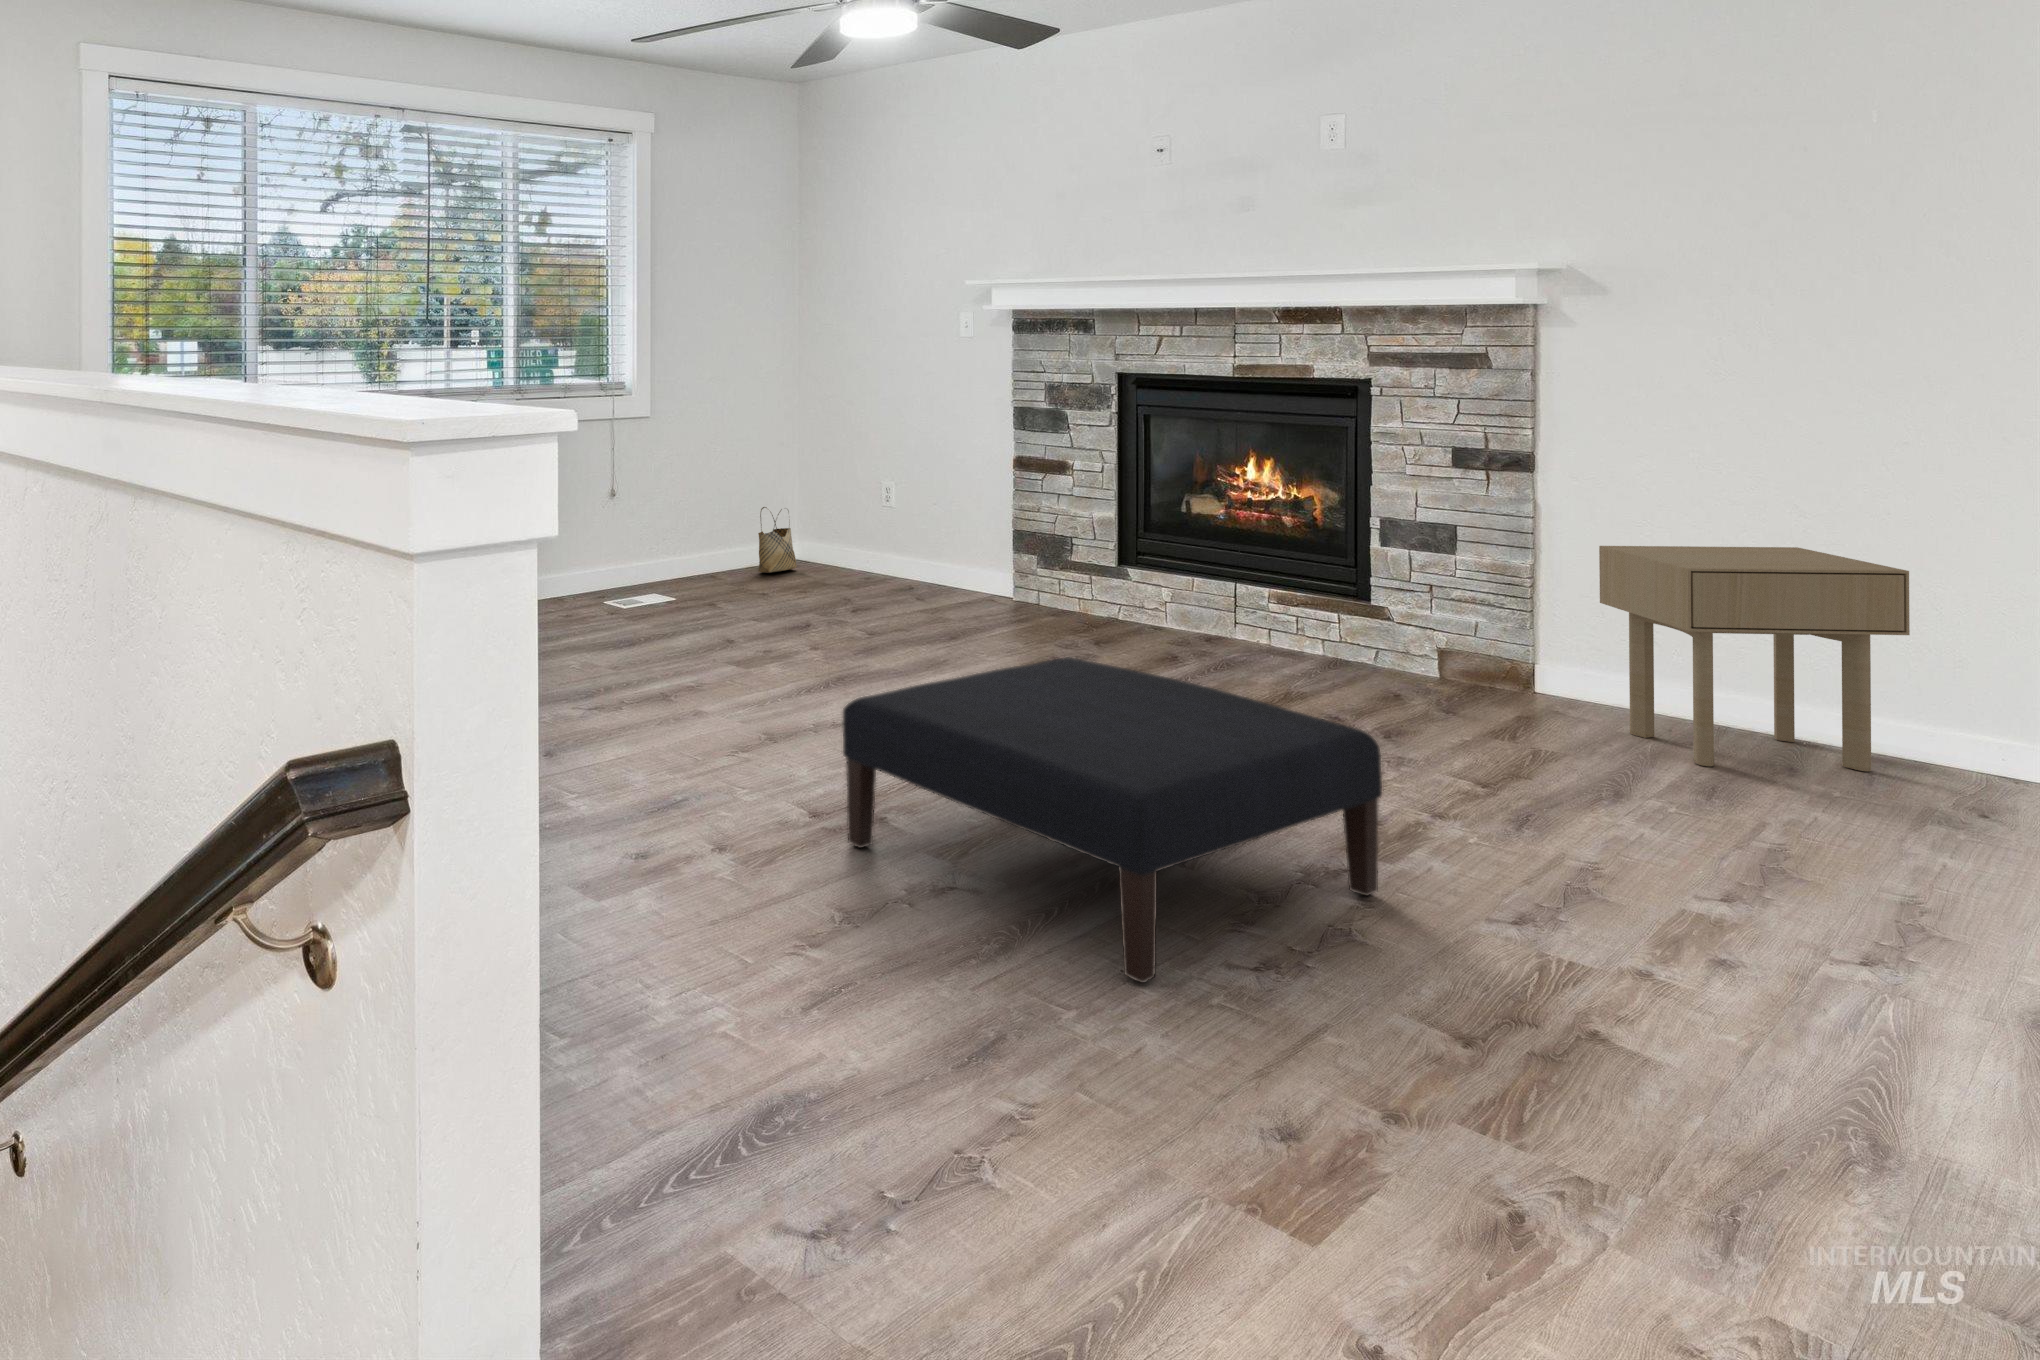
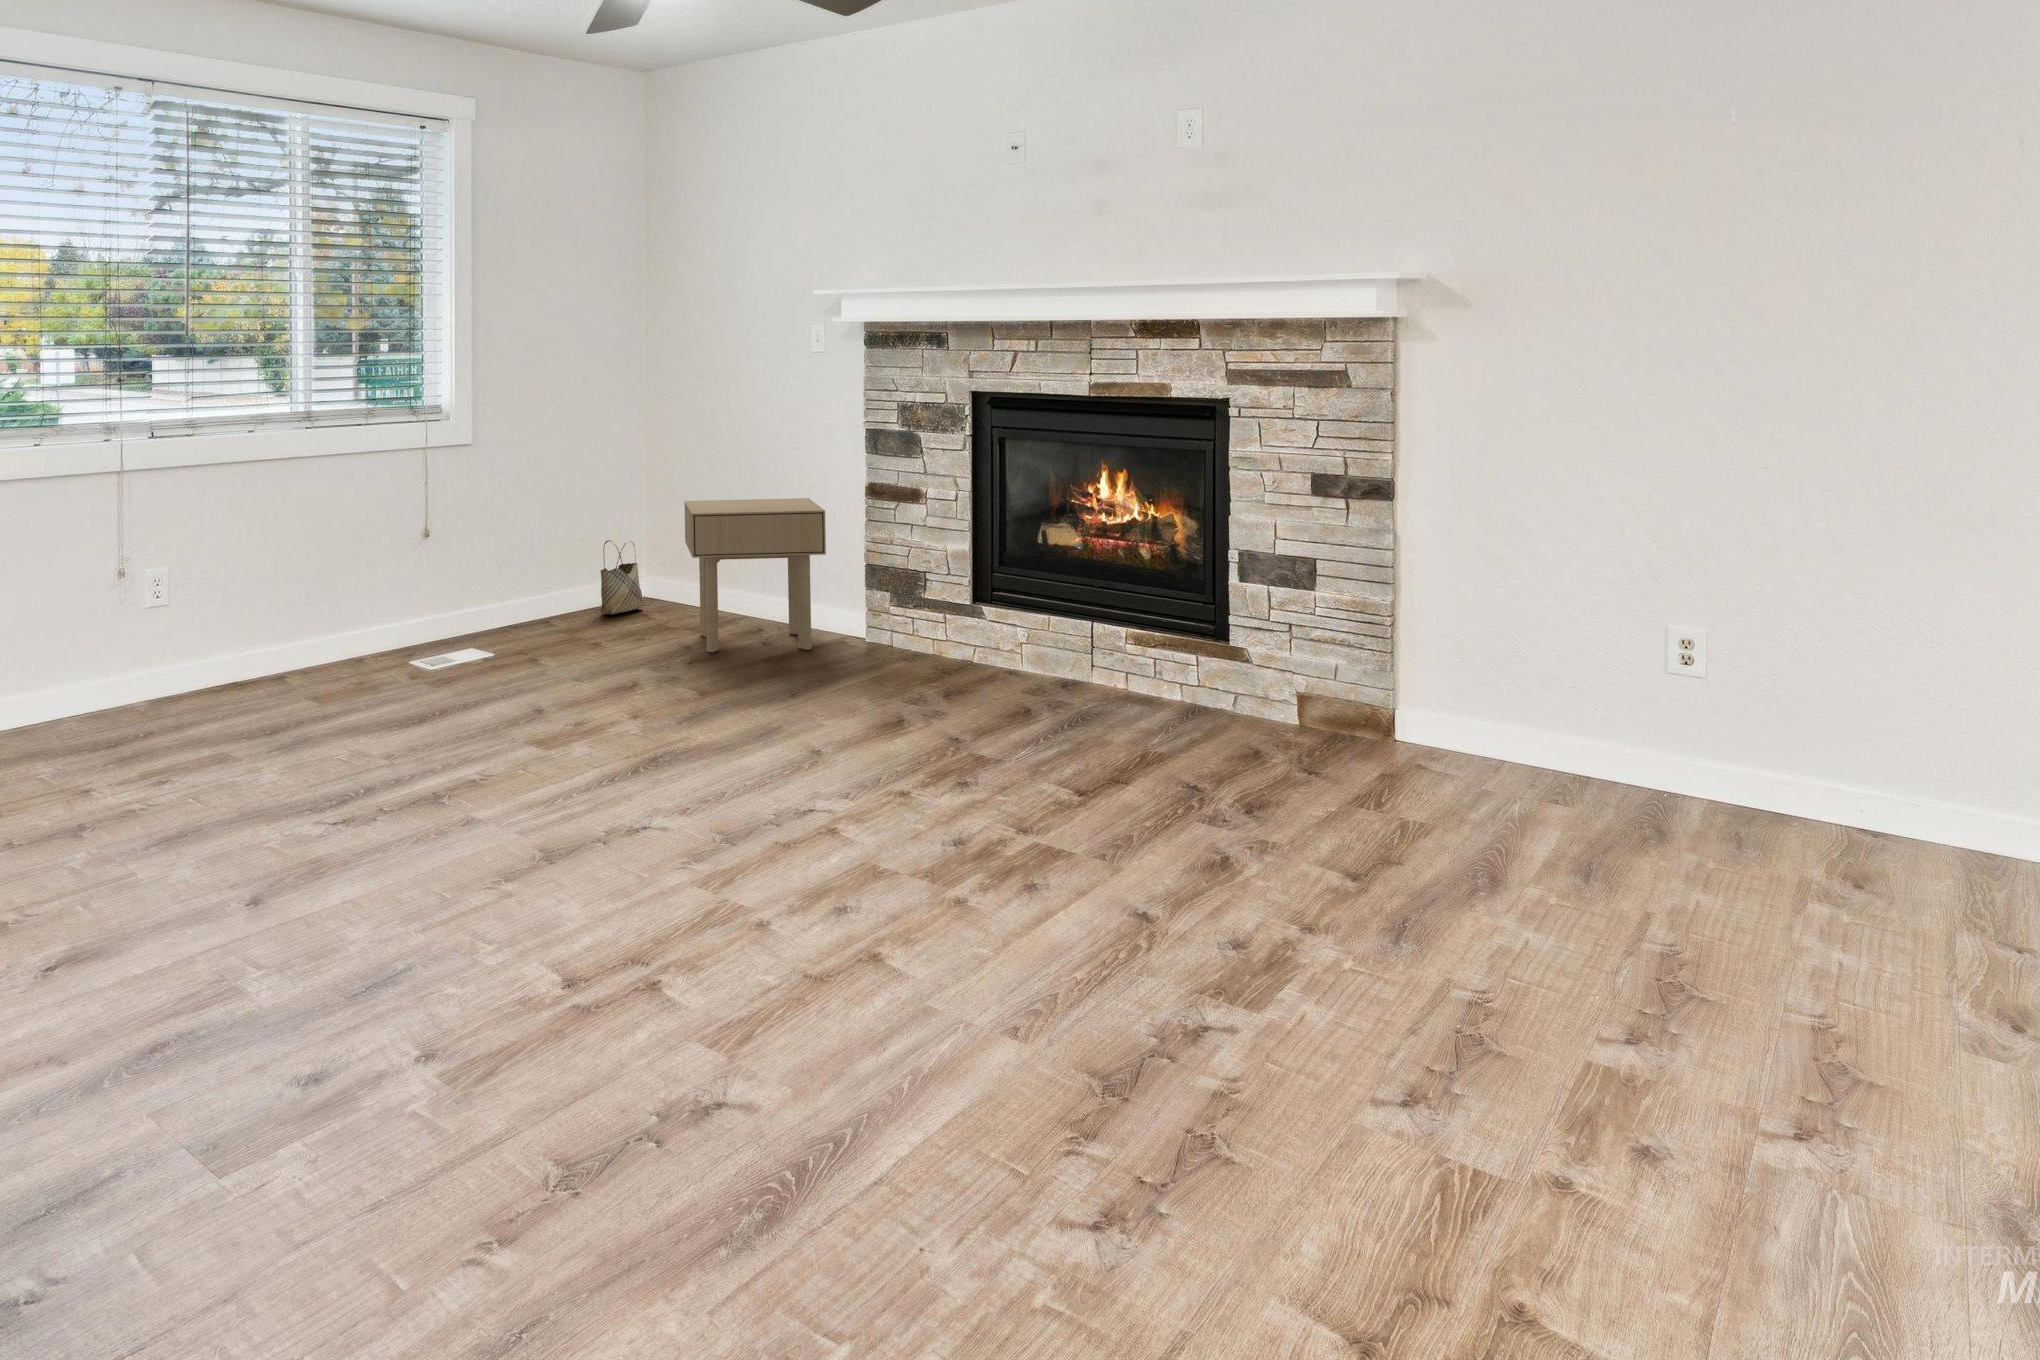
side table: present [1599,546,1910,771] -> present [684,498,826,652]
ottoman: present [843,657,1382,983] -> none [596,752,1249,1272]

